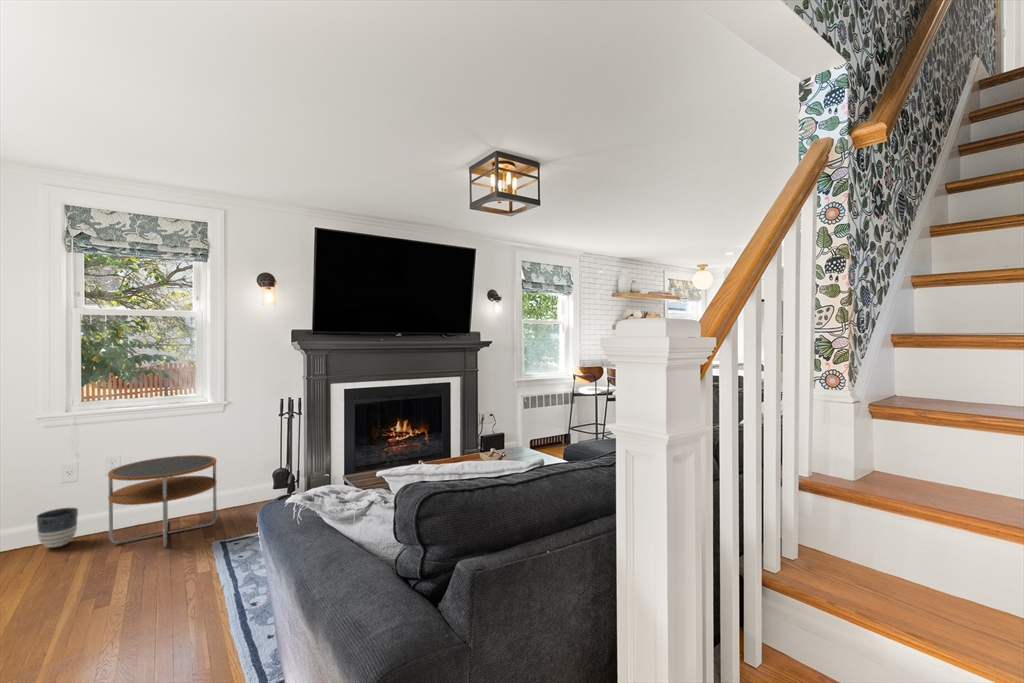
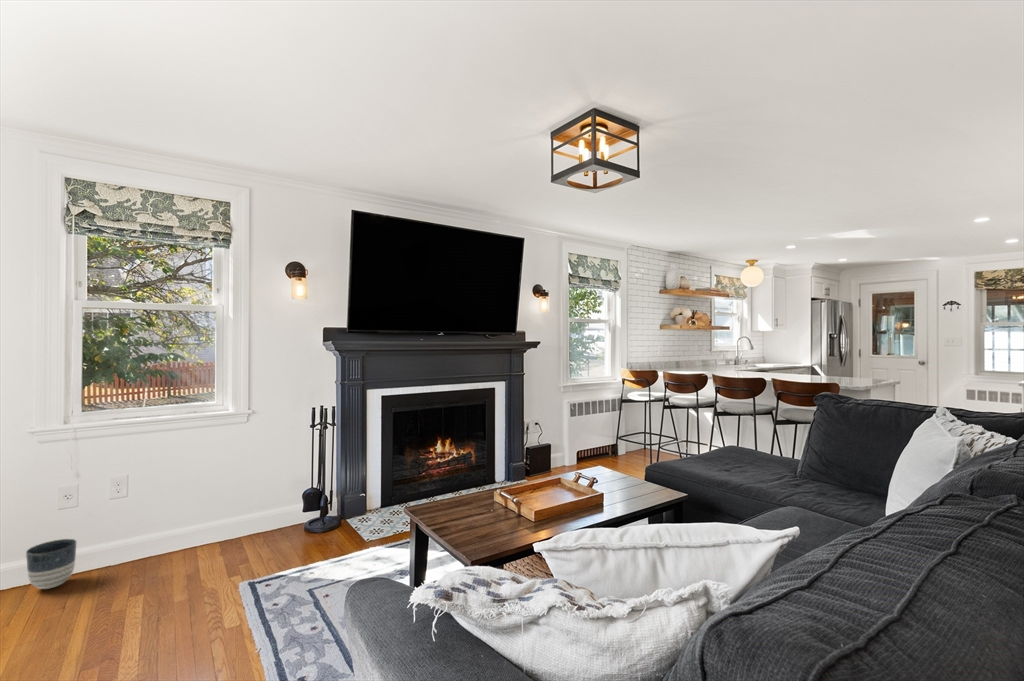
side table: present [108,455,217,547] -> none [113,474,241,589]

